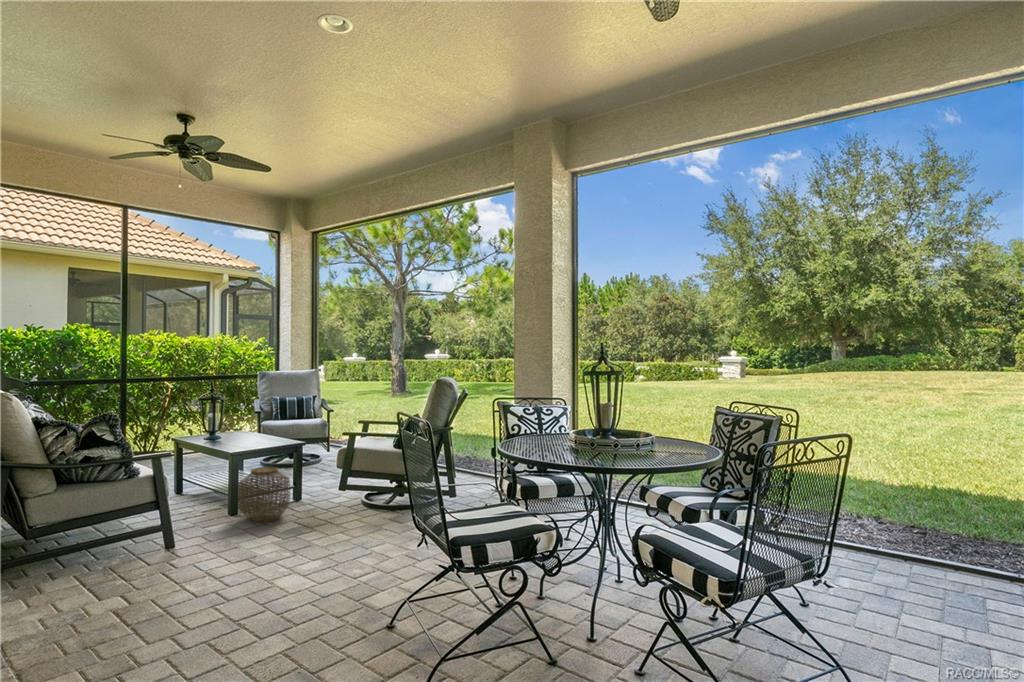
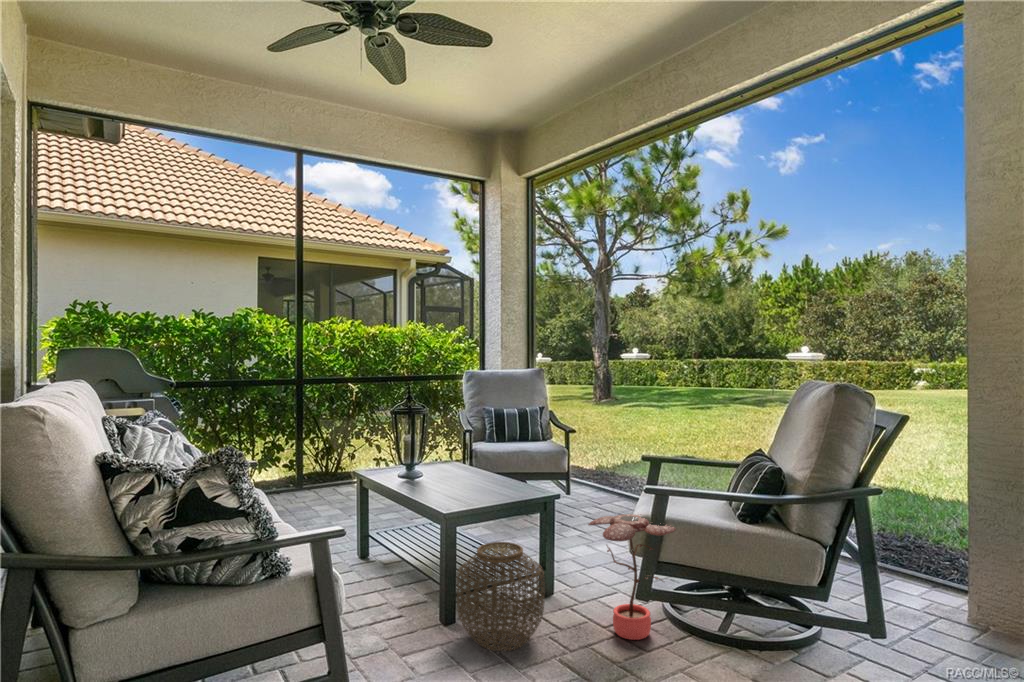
potted plant: none [318,449,363,513] -> present [588,514,676,640]

